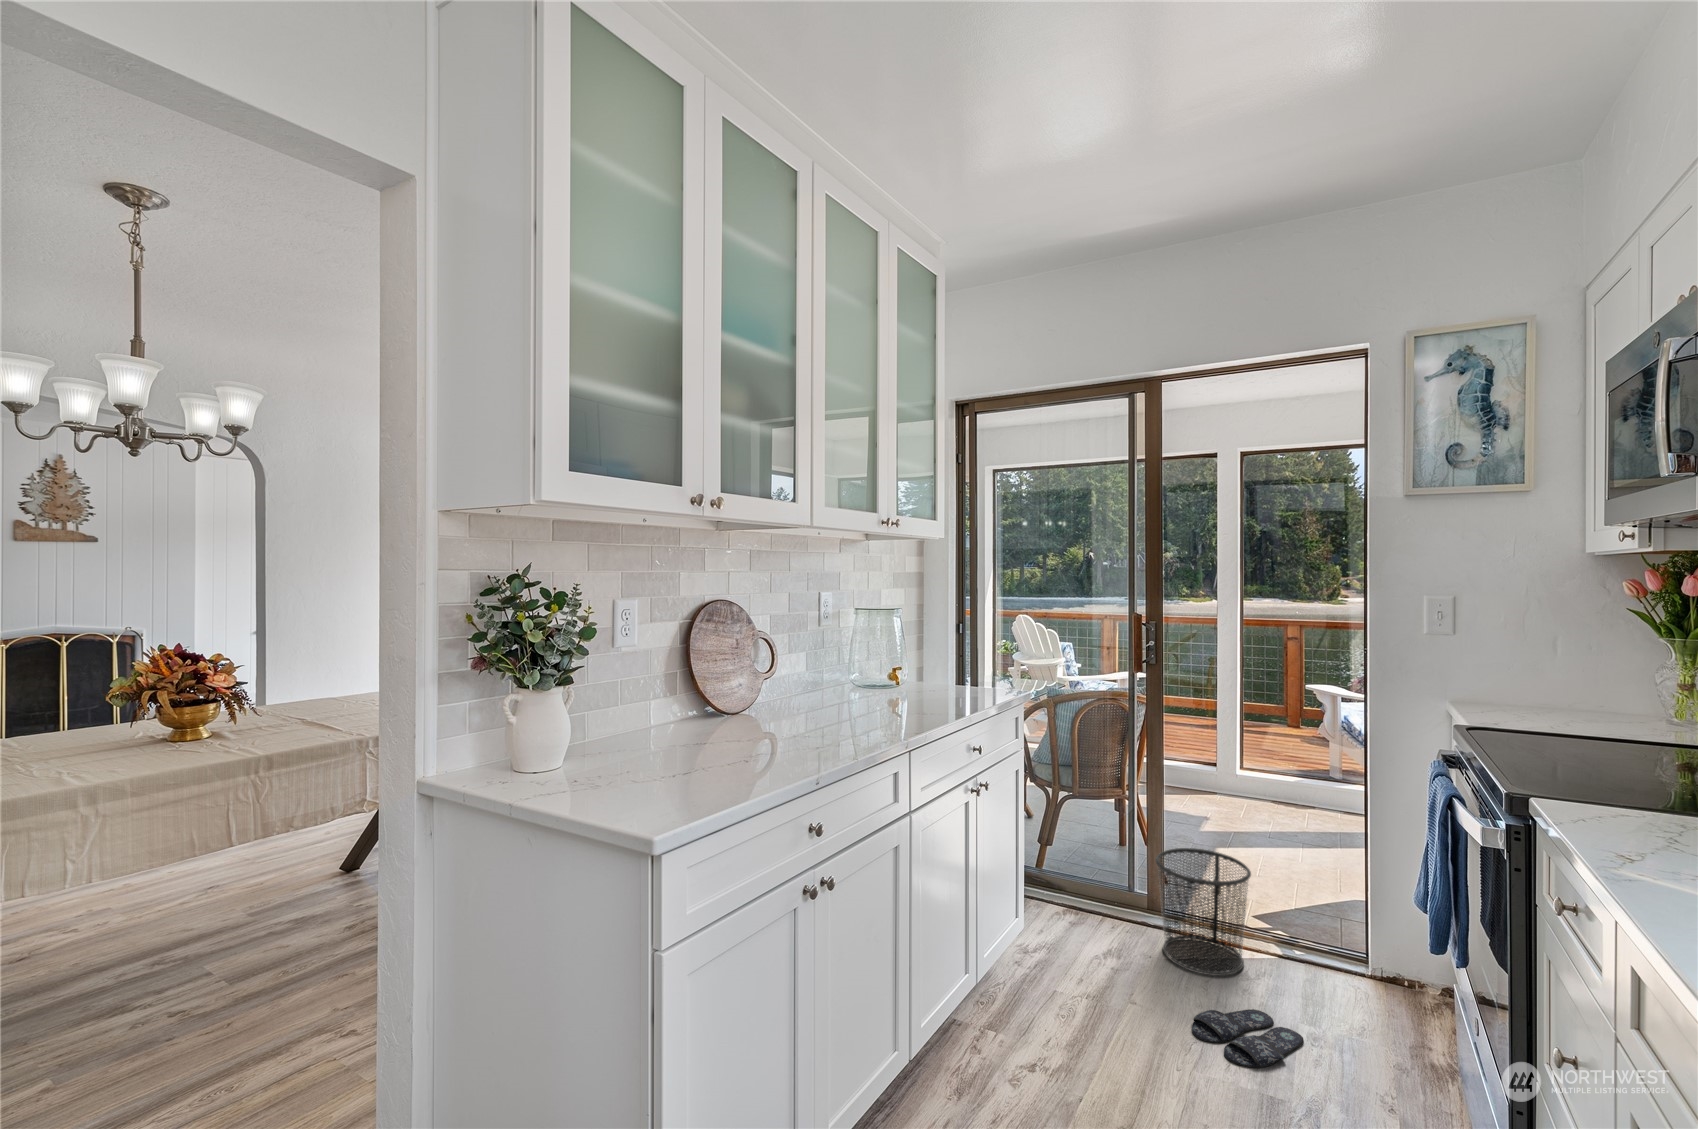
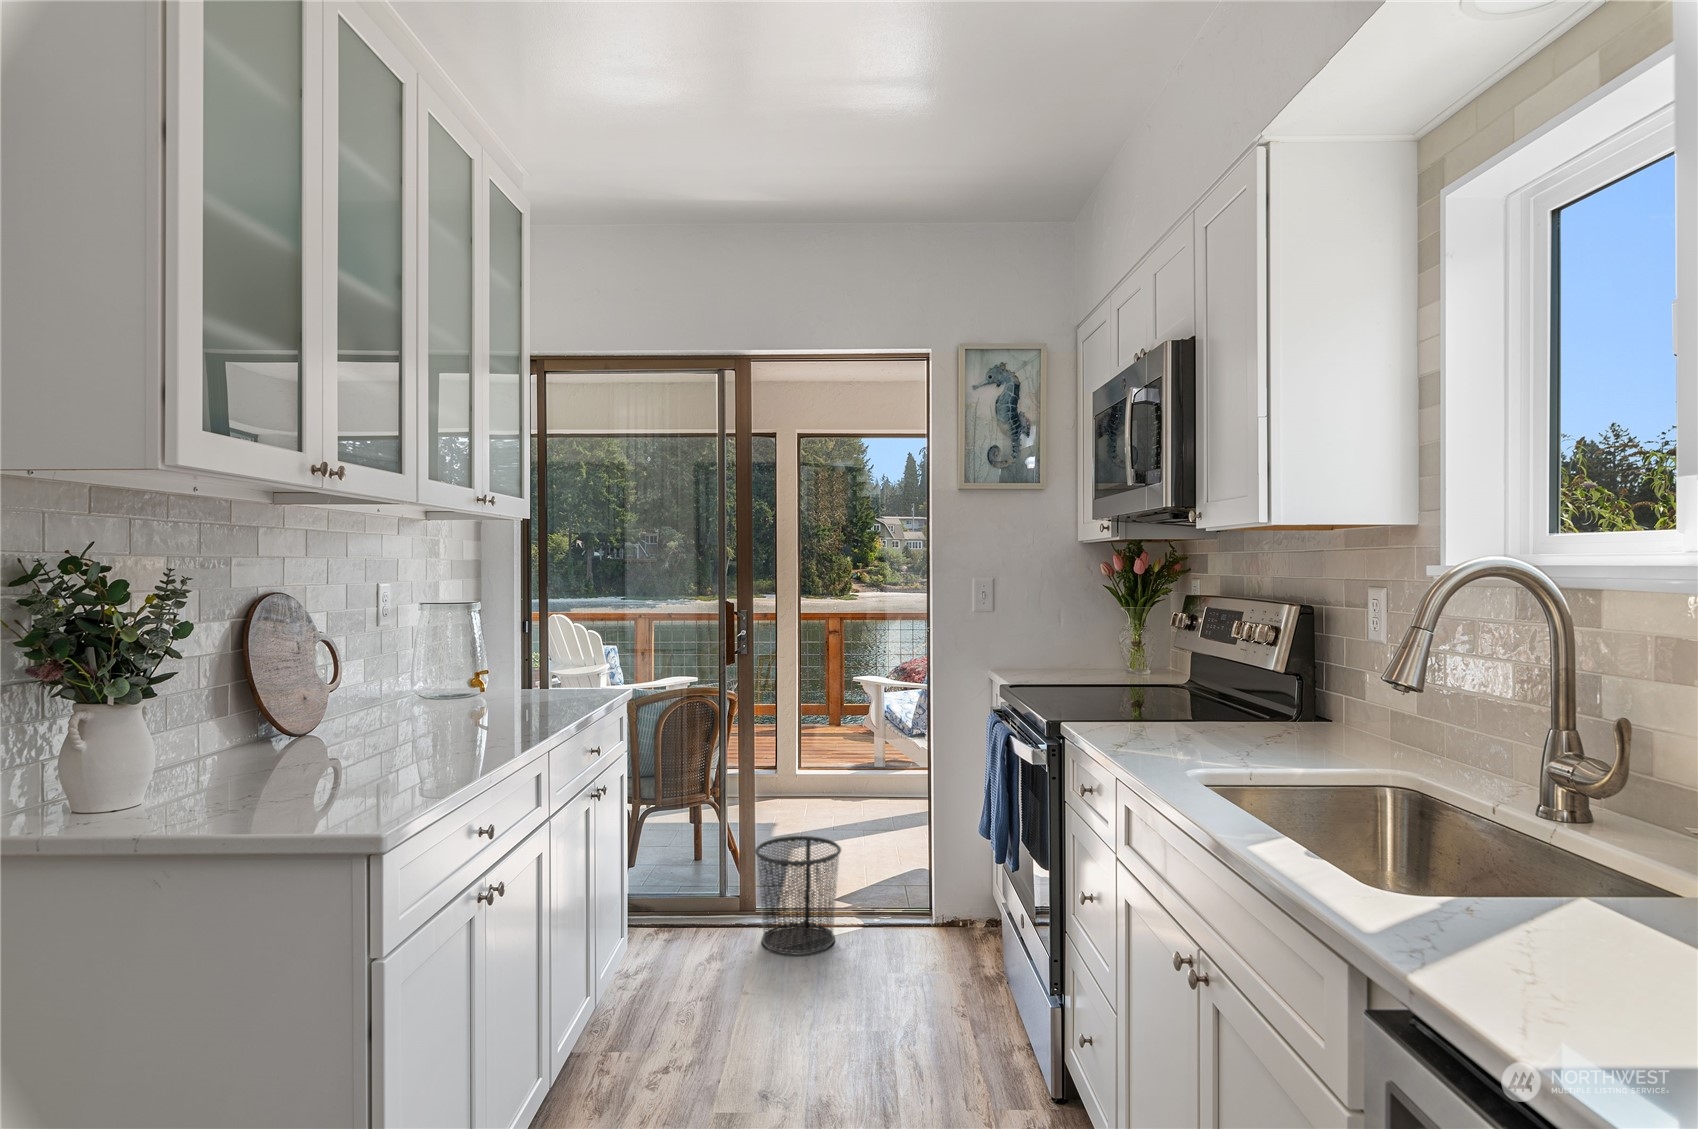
slippers: present [1192,1009,1304,1068] -> none [803,971,894,1017]

